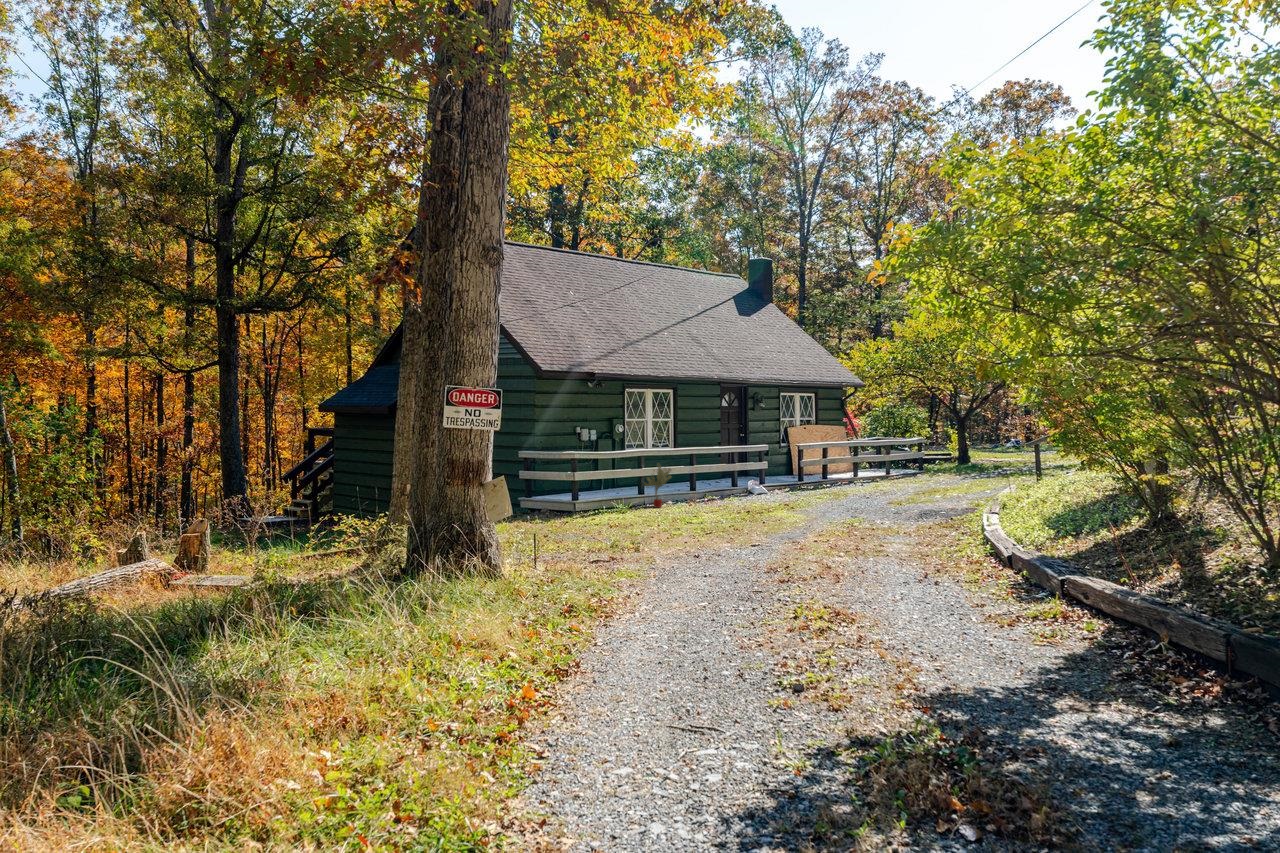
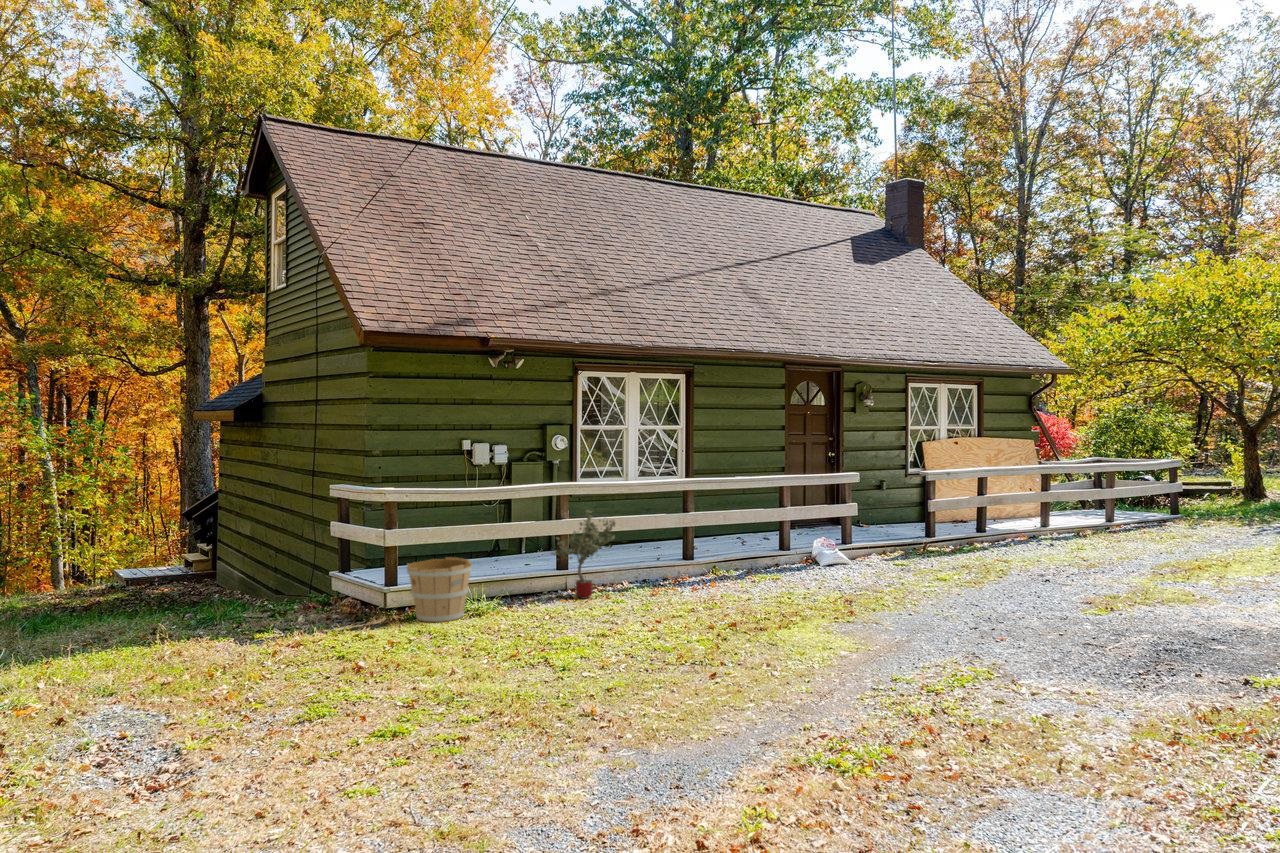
wooden bucket: none [587,487,619,517] -> present [407,557,472,622]

